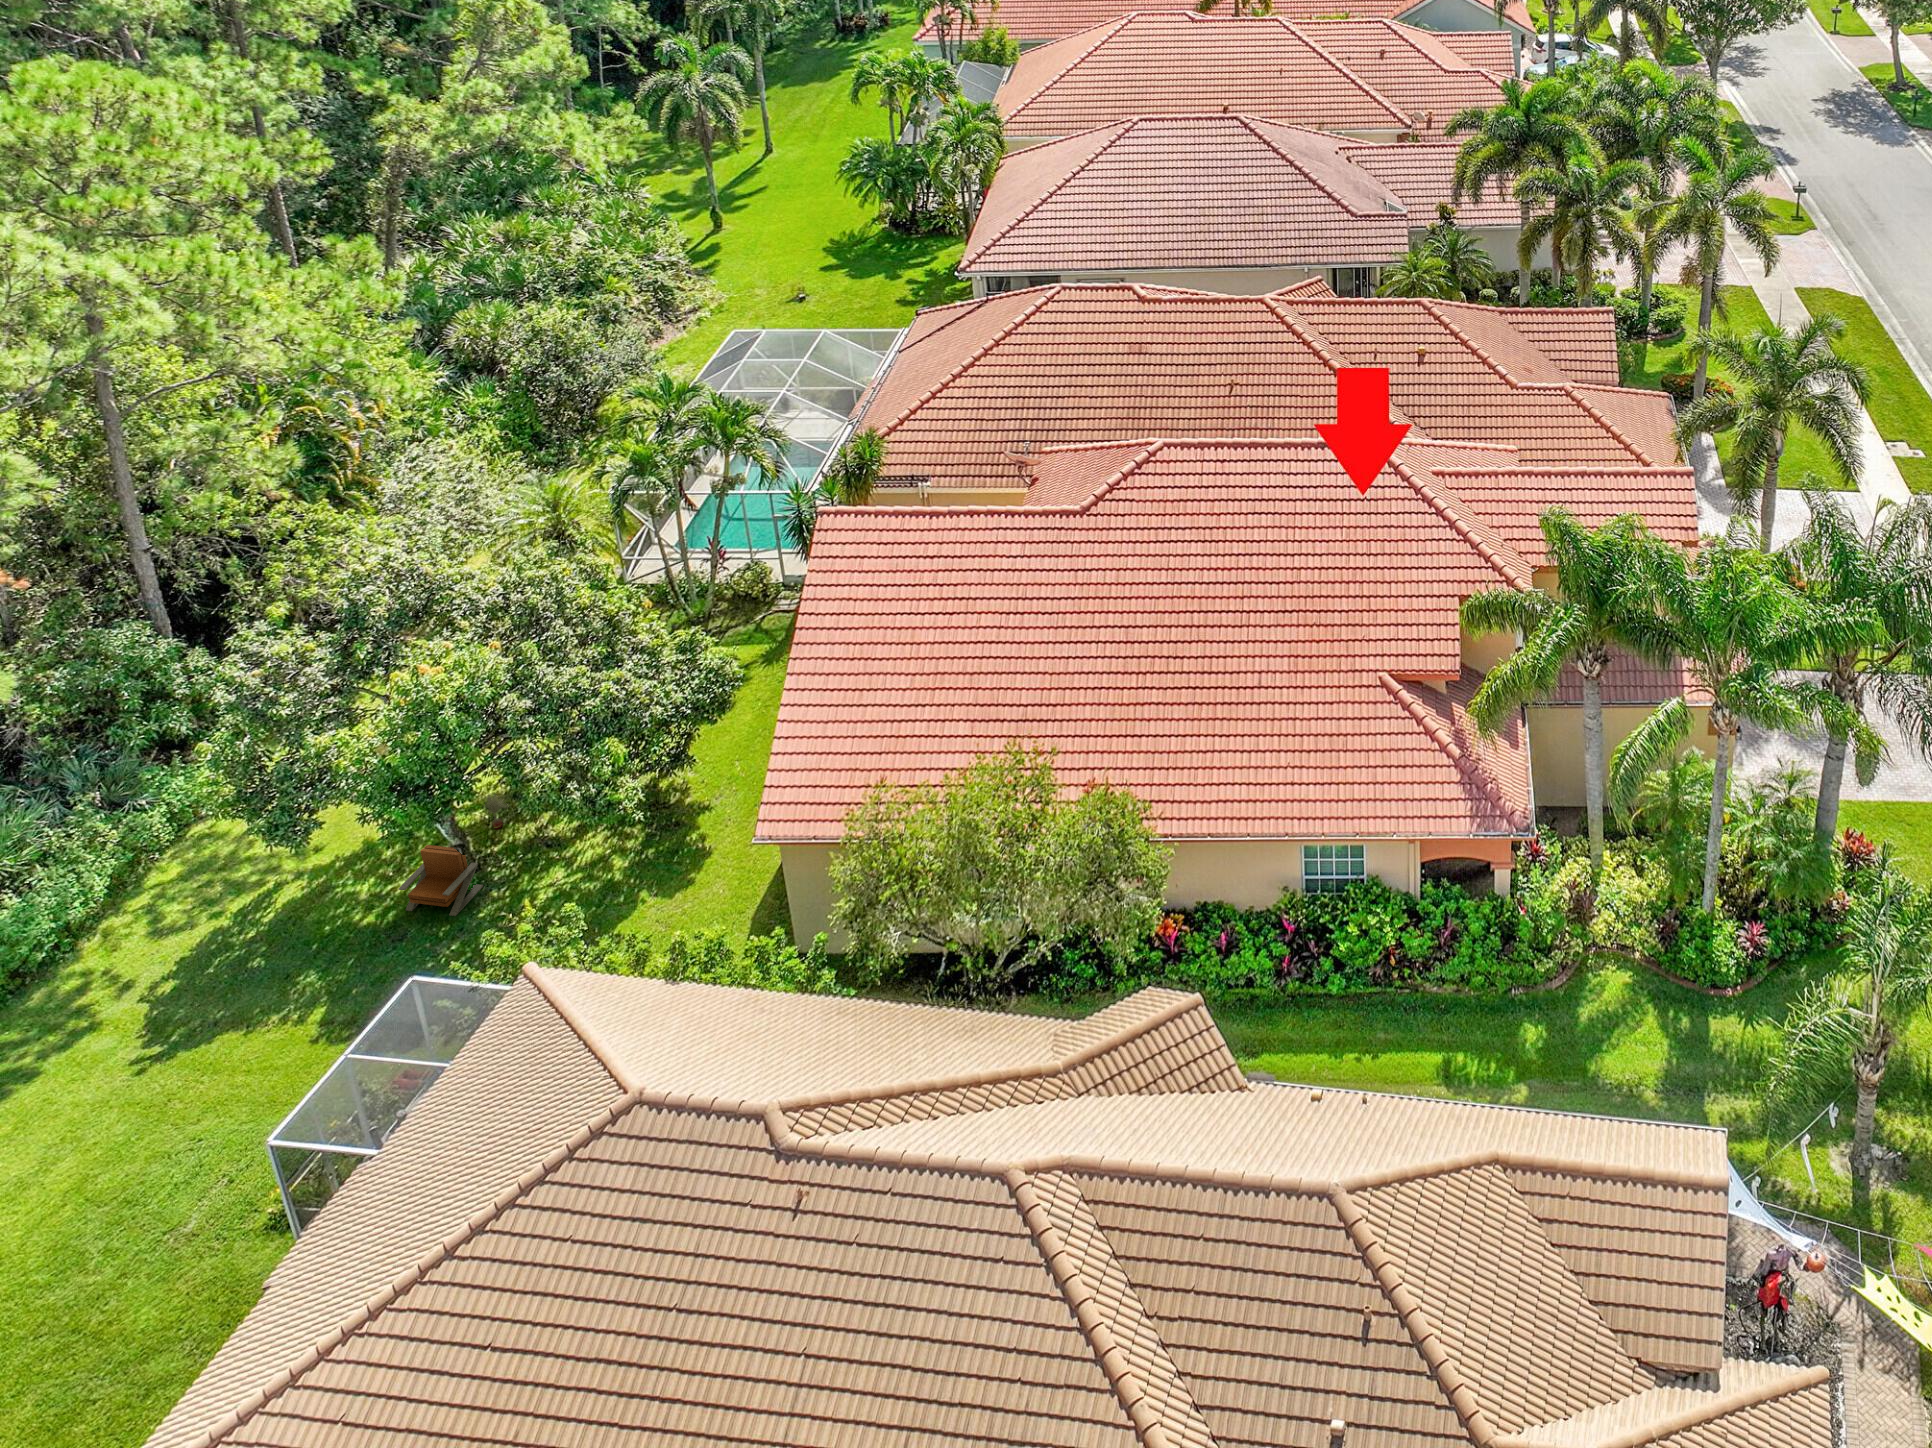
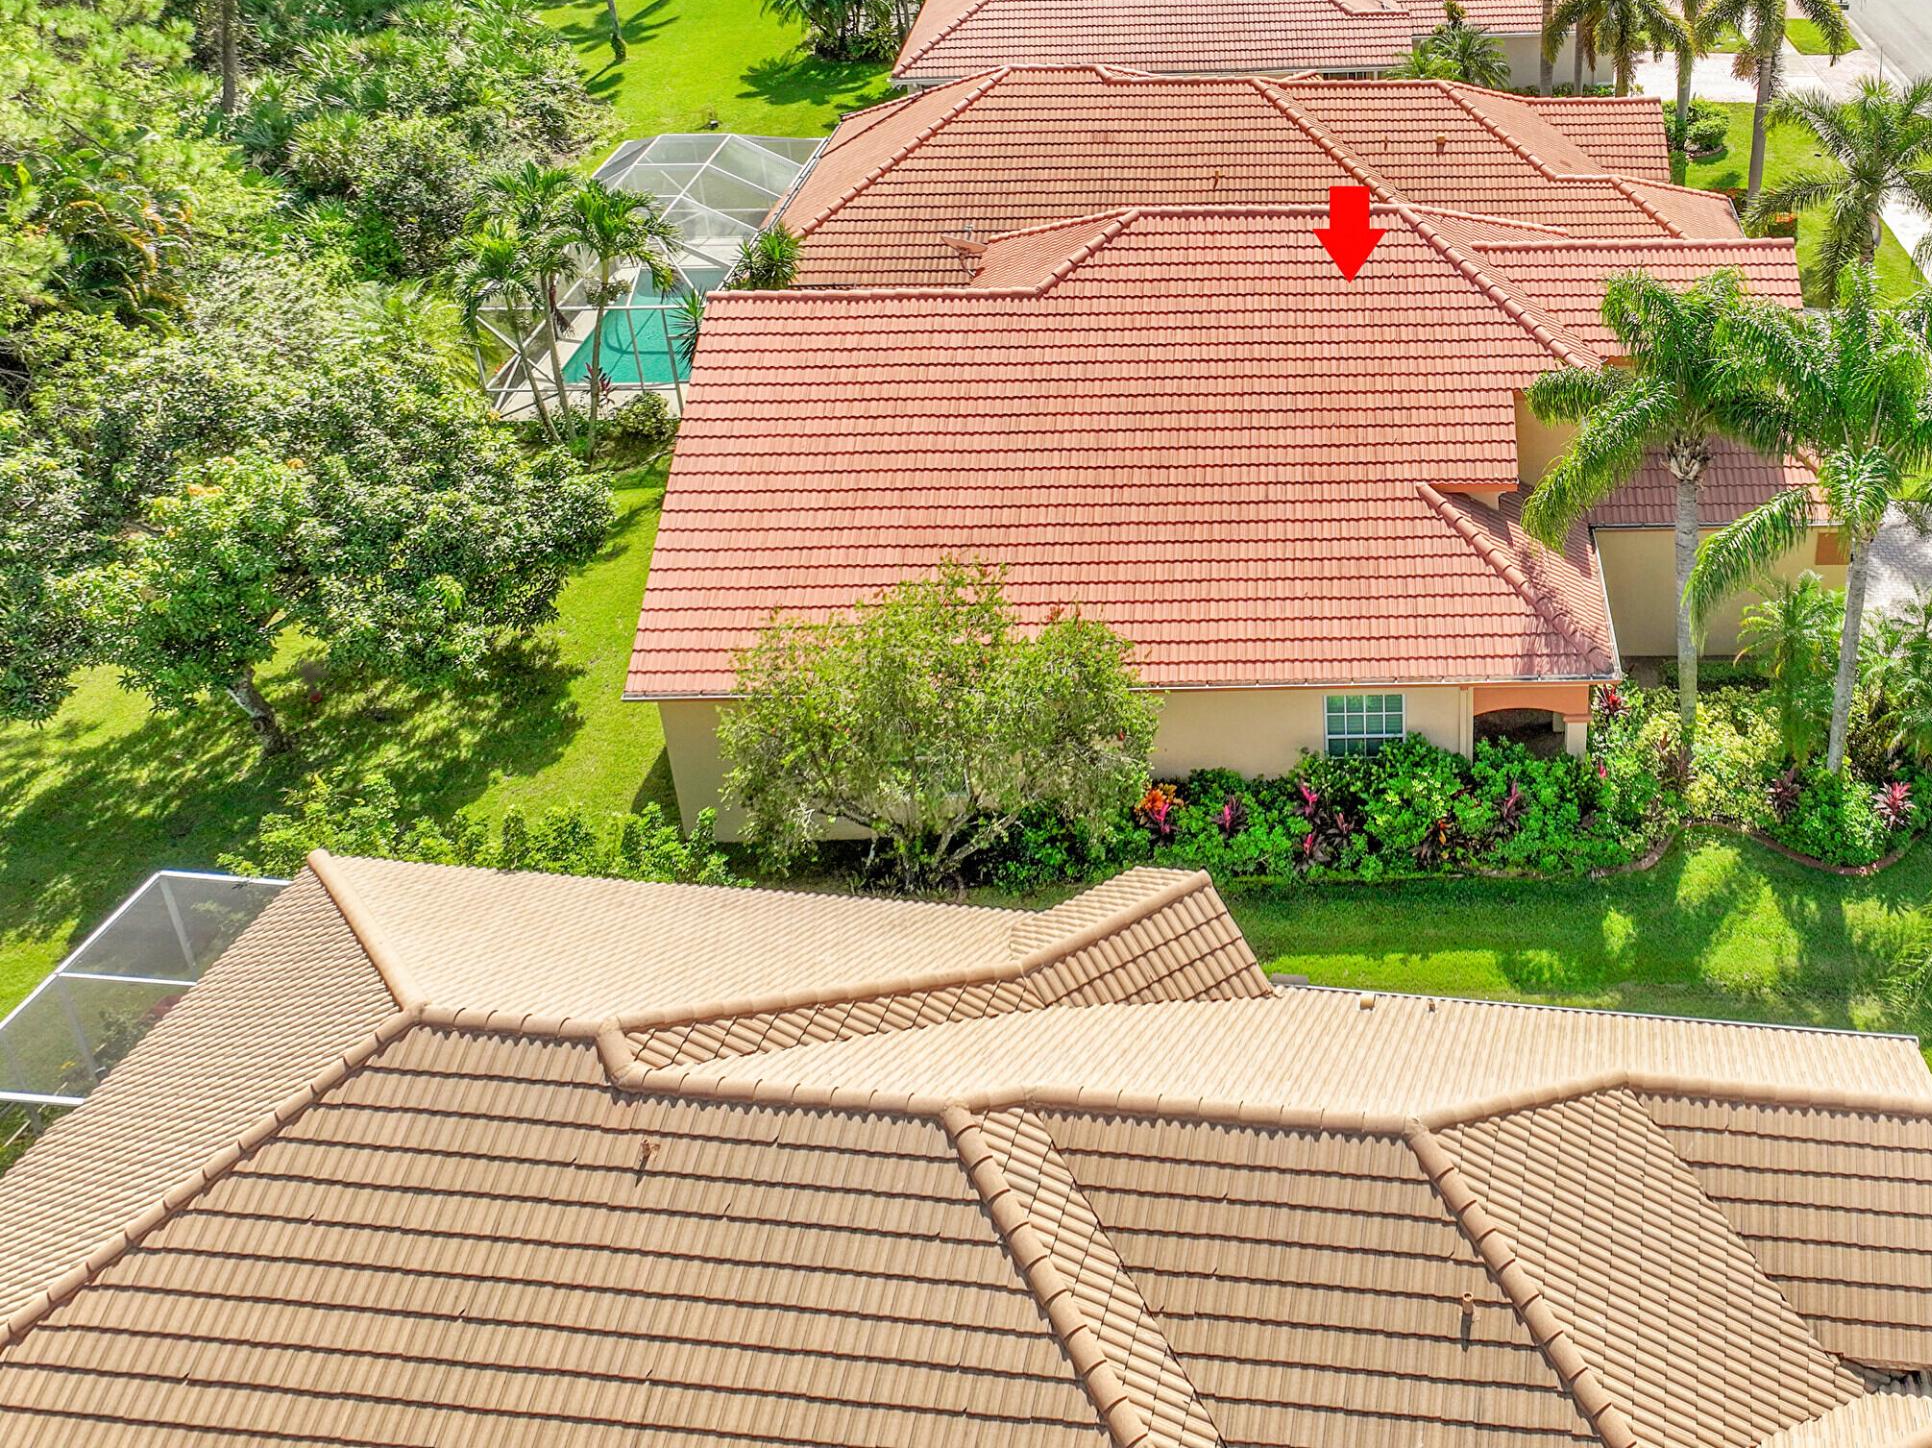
lounge chair: present [399,845,483,916] -> none [181,719,294,807]

